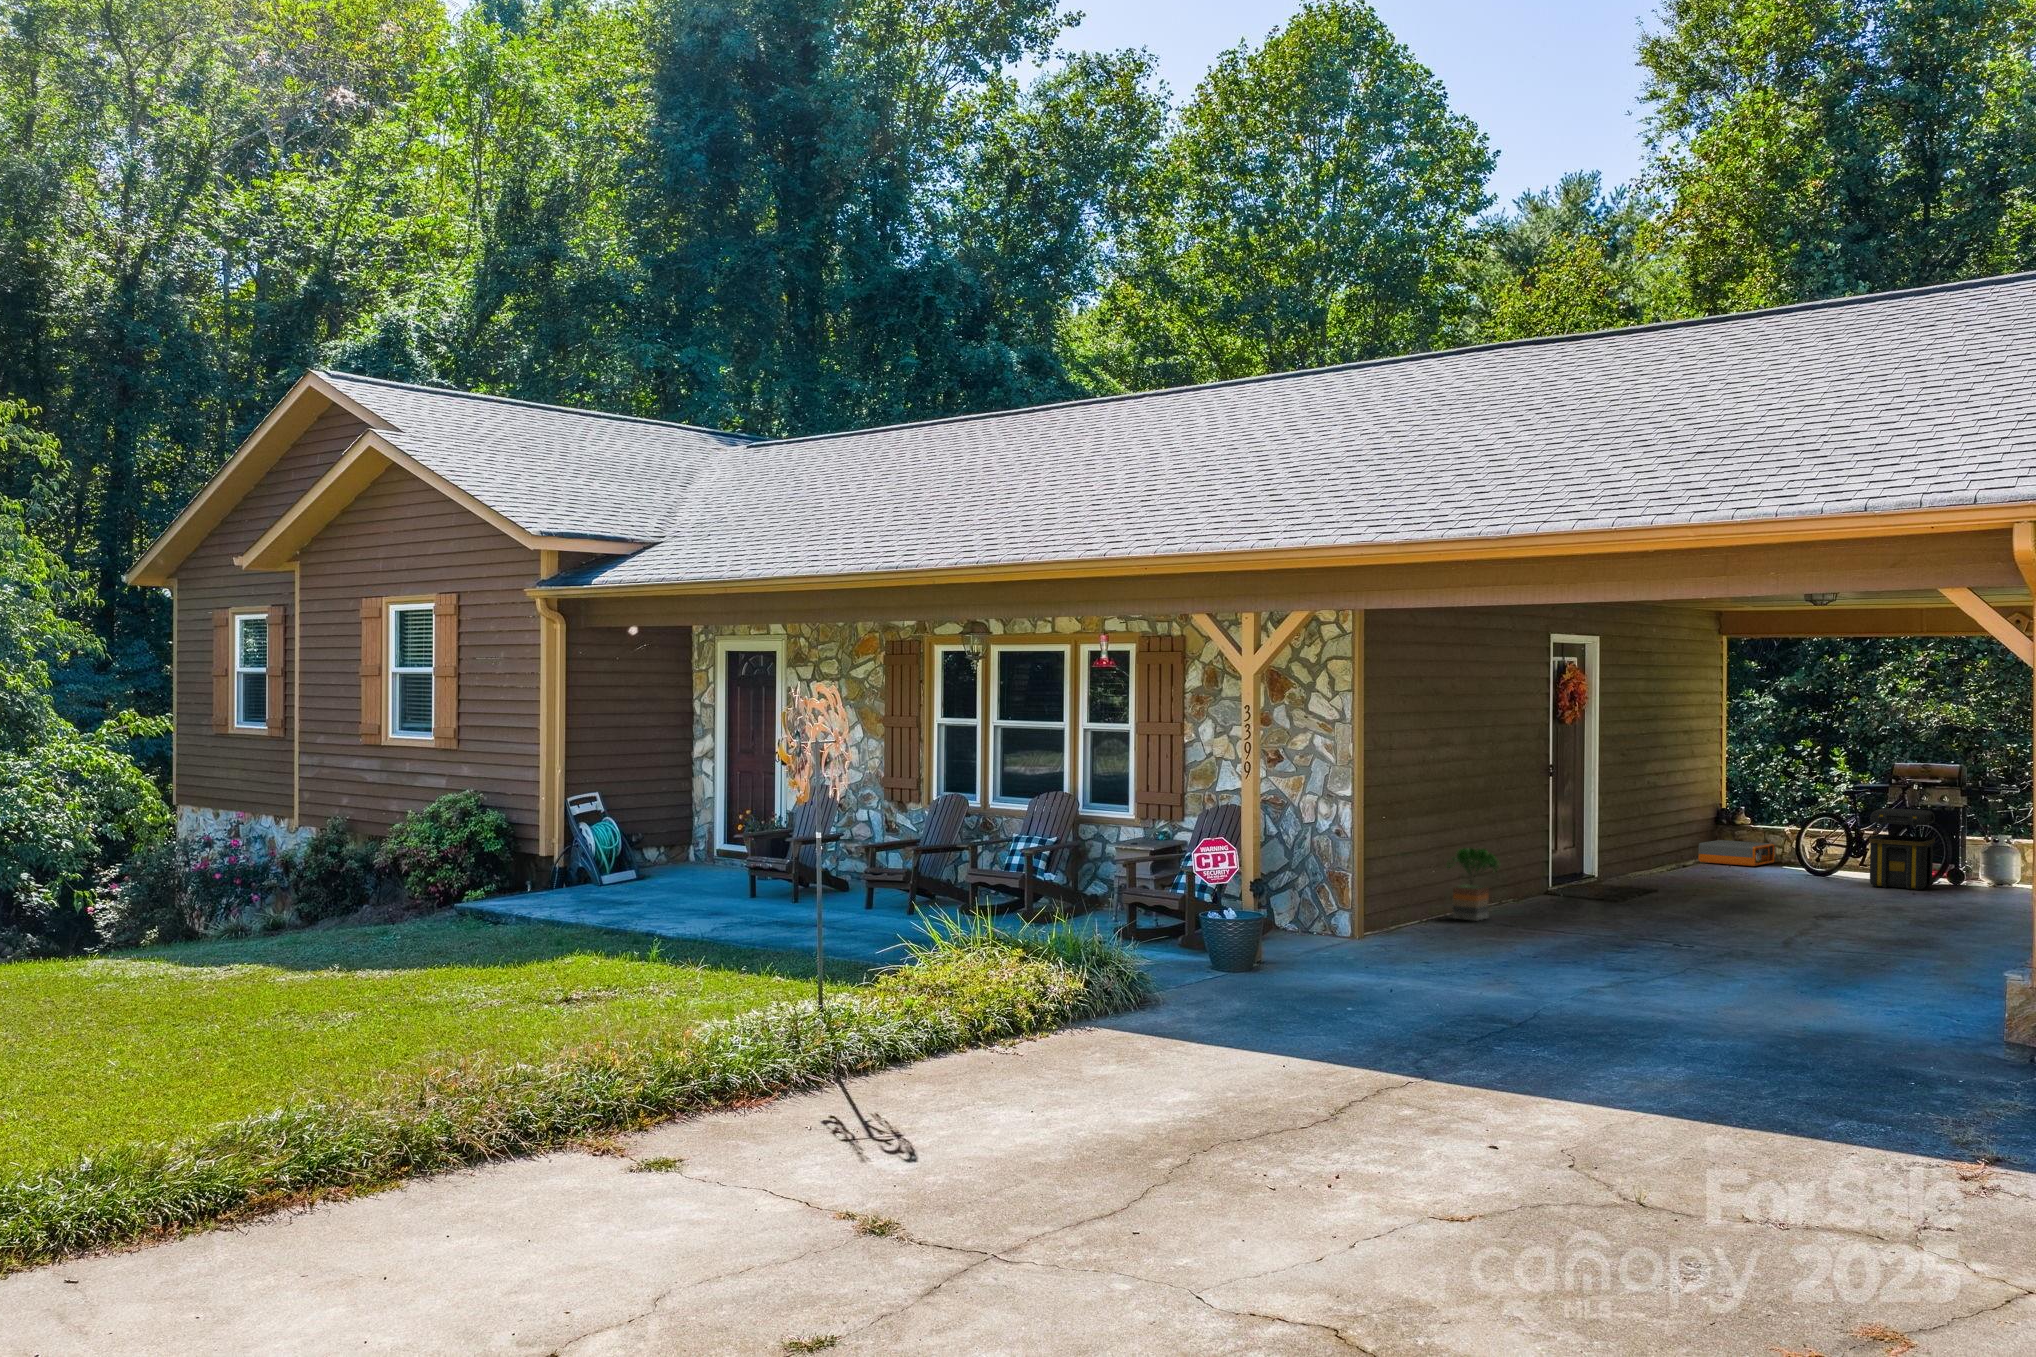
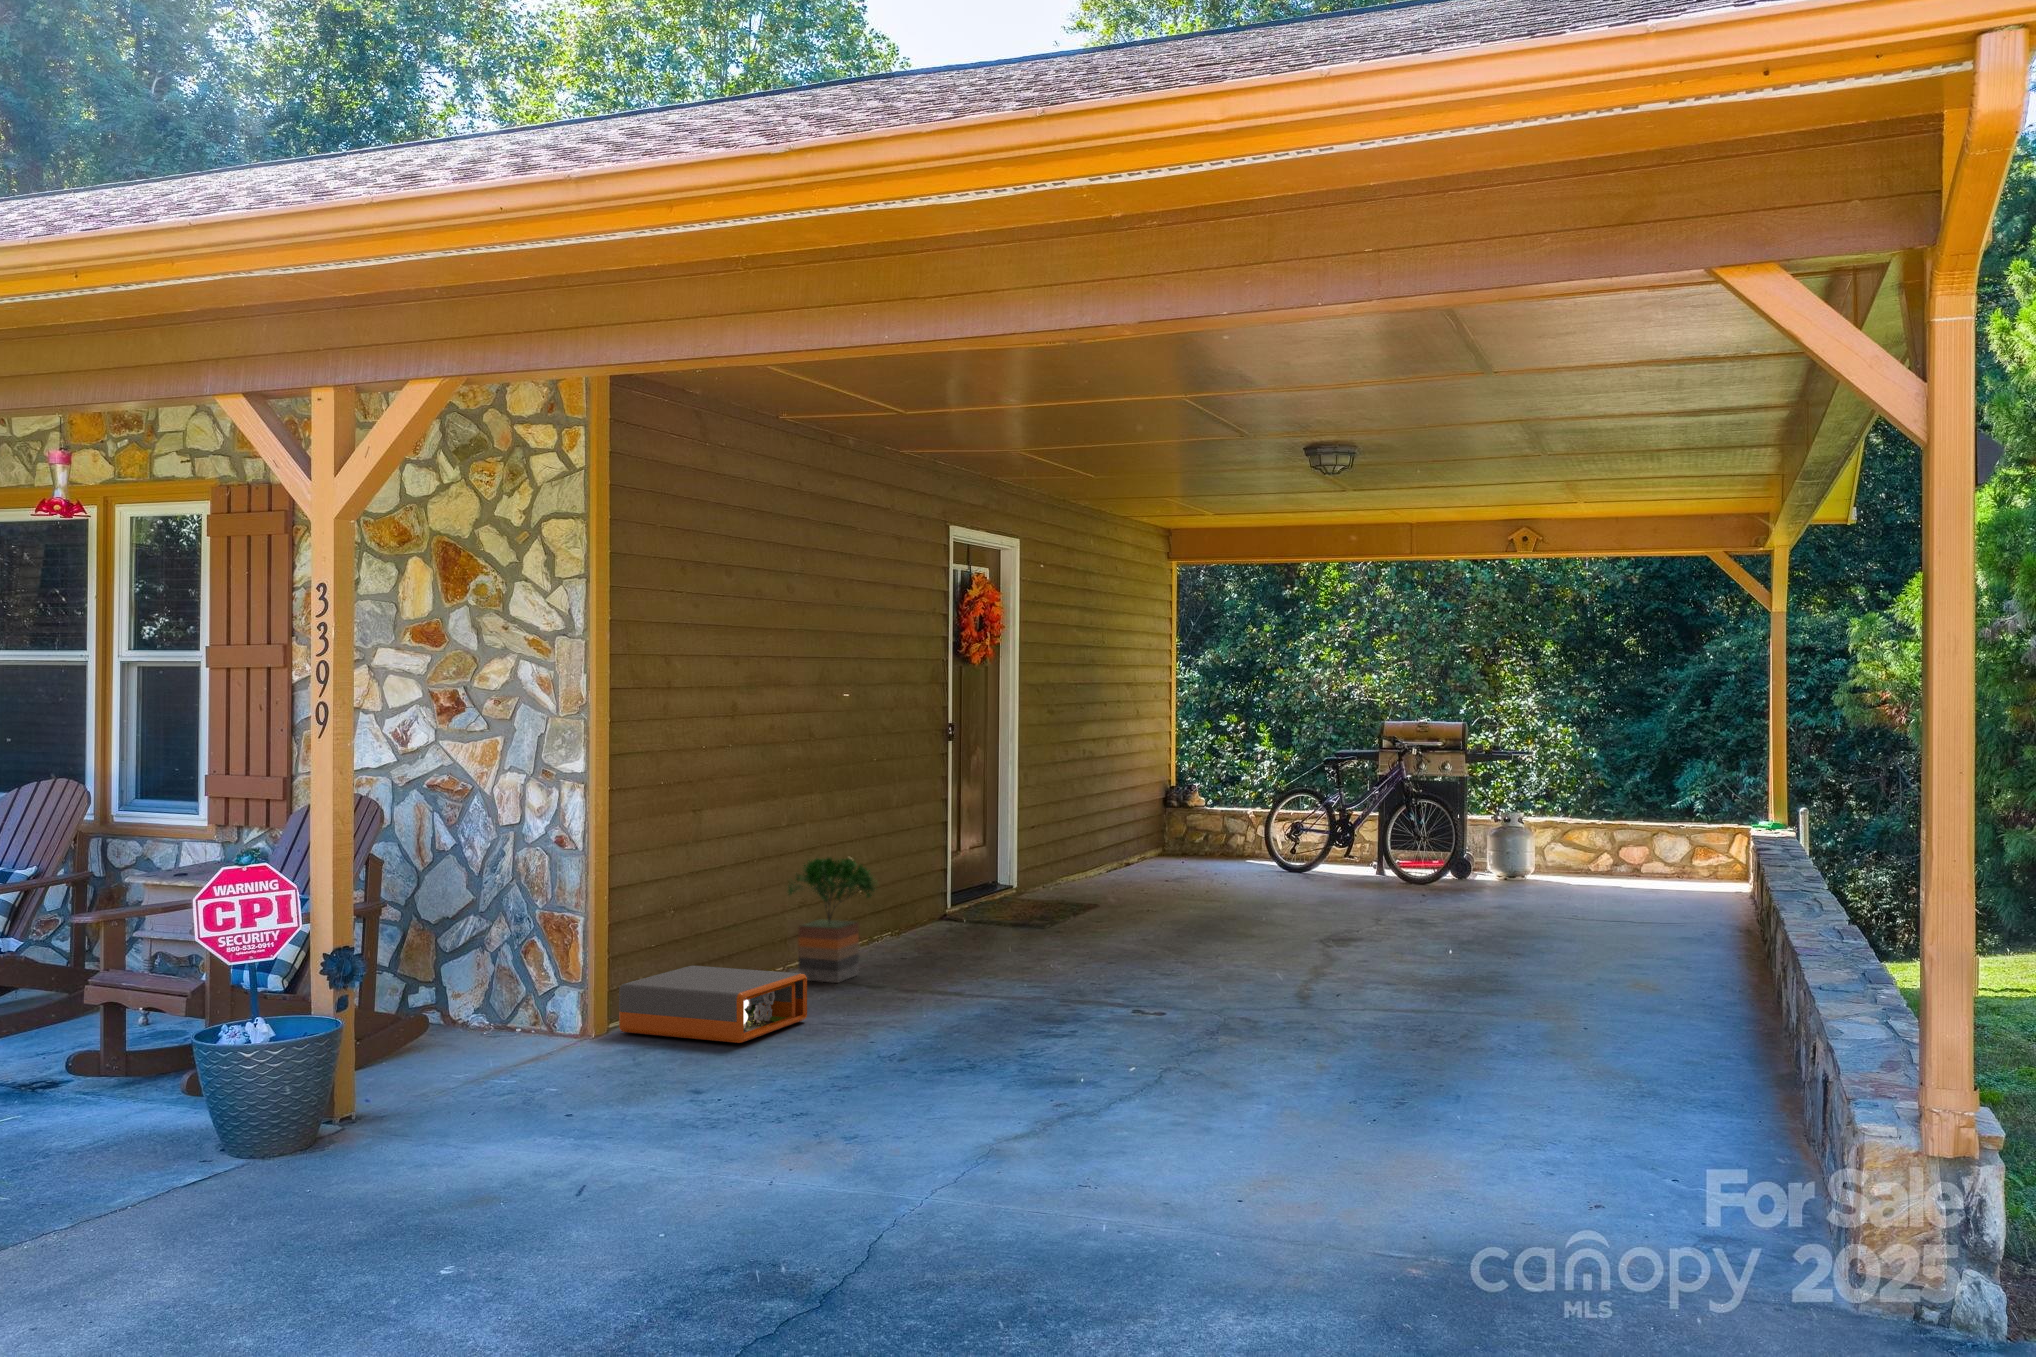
toolbox: present [1869,808,1935,890] -> none [1366,781,1442,887]
storage box: present [1698,840,1775,866] -> present [619,966,807,1043]

